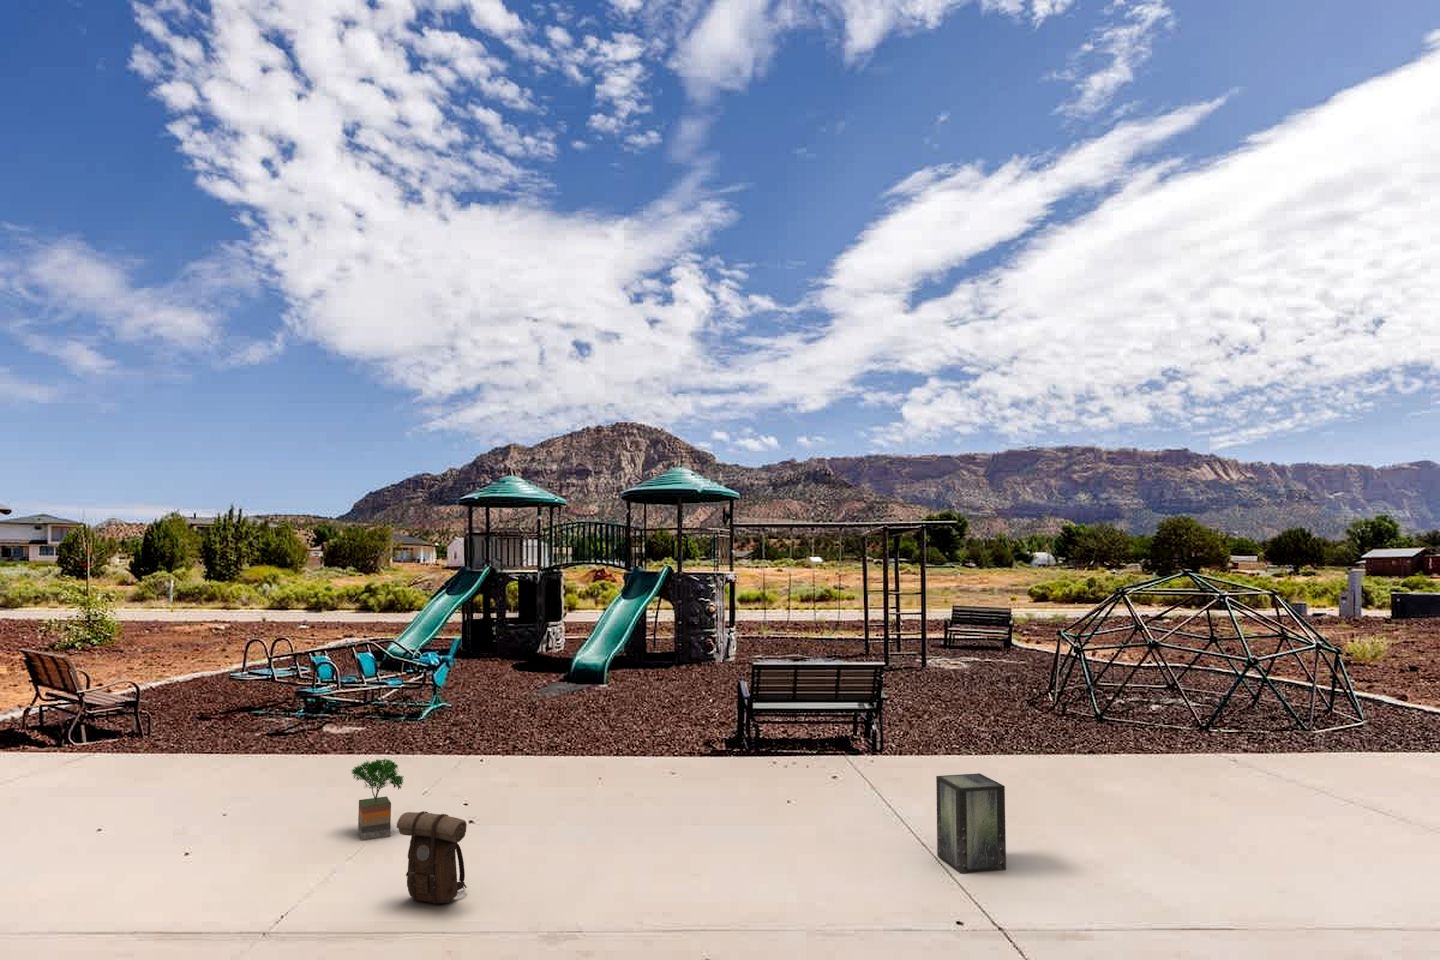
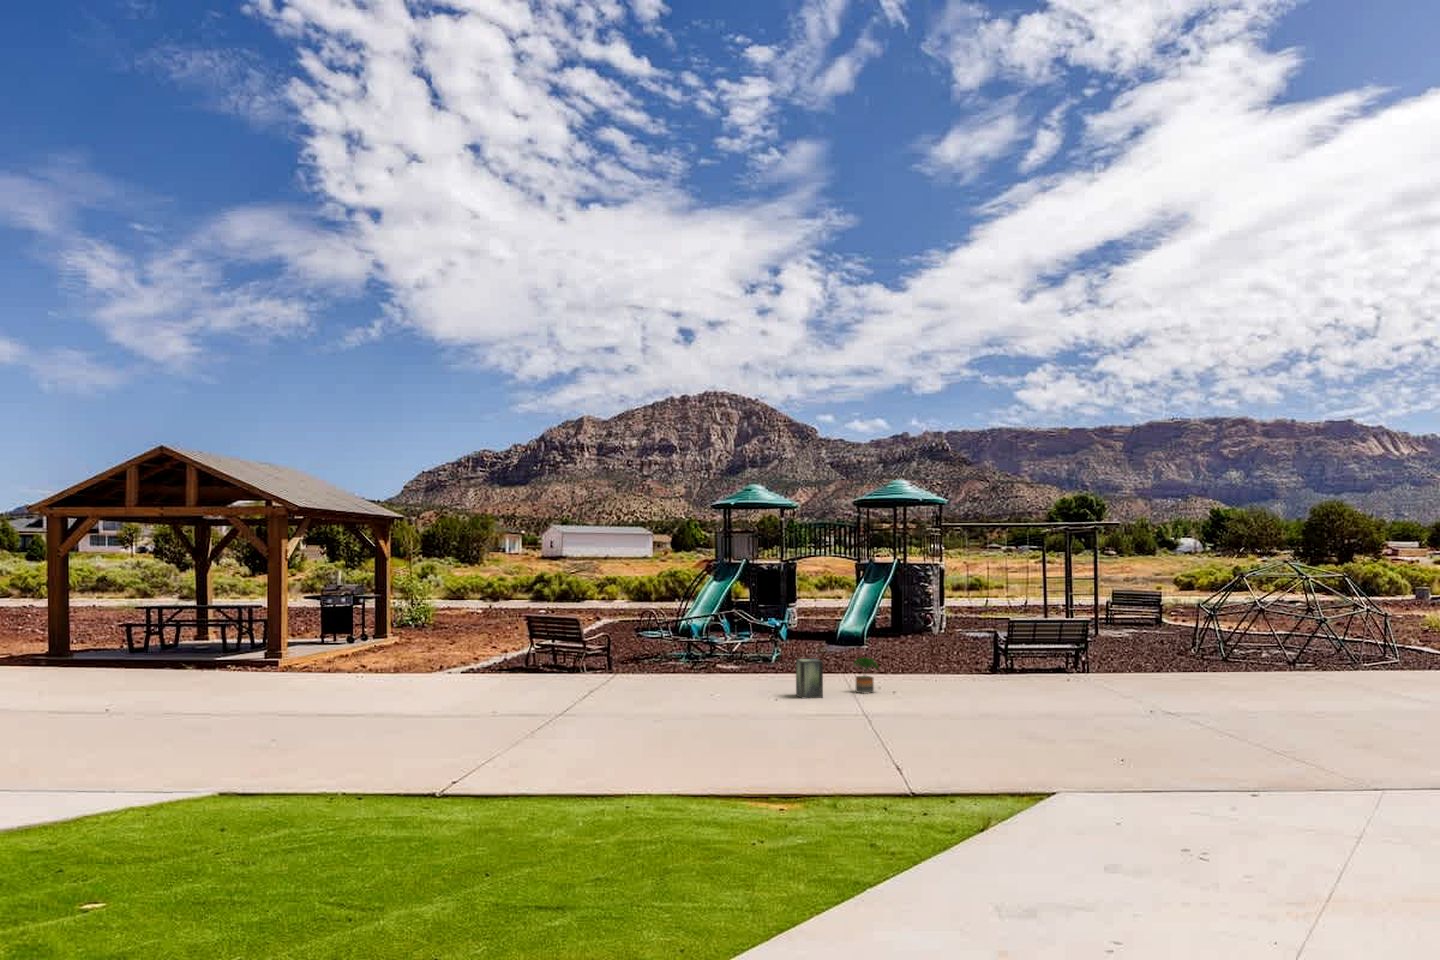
storage box: present [936,773,1006,874] -> present [796,658,823,698]
backpack: present [397,811,467,904] -> none [914,668,945,706]

